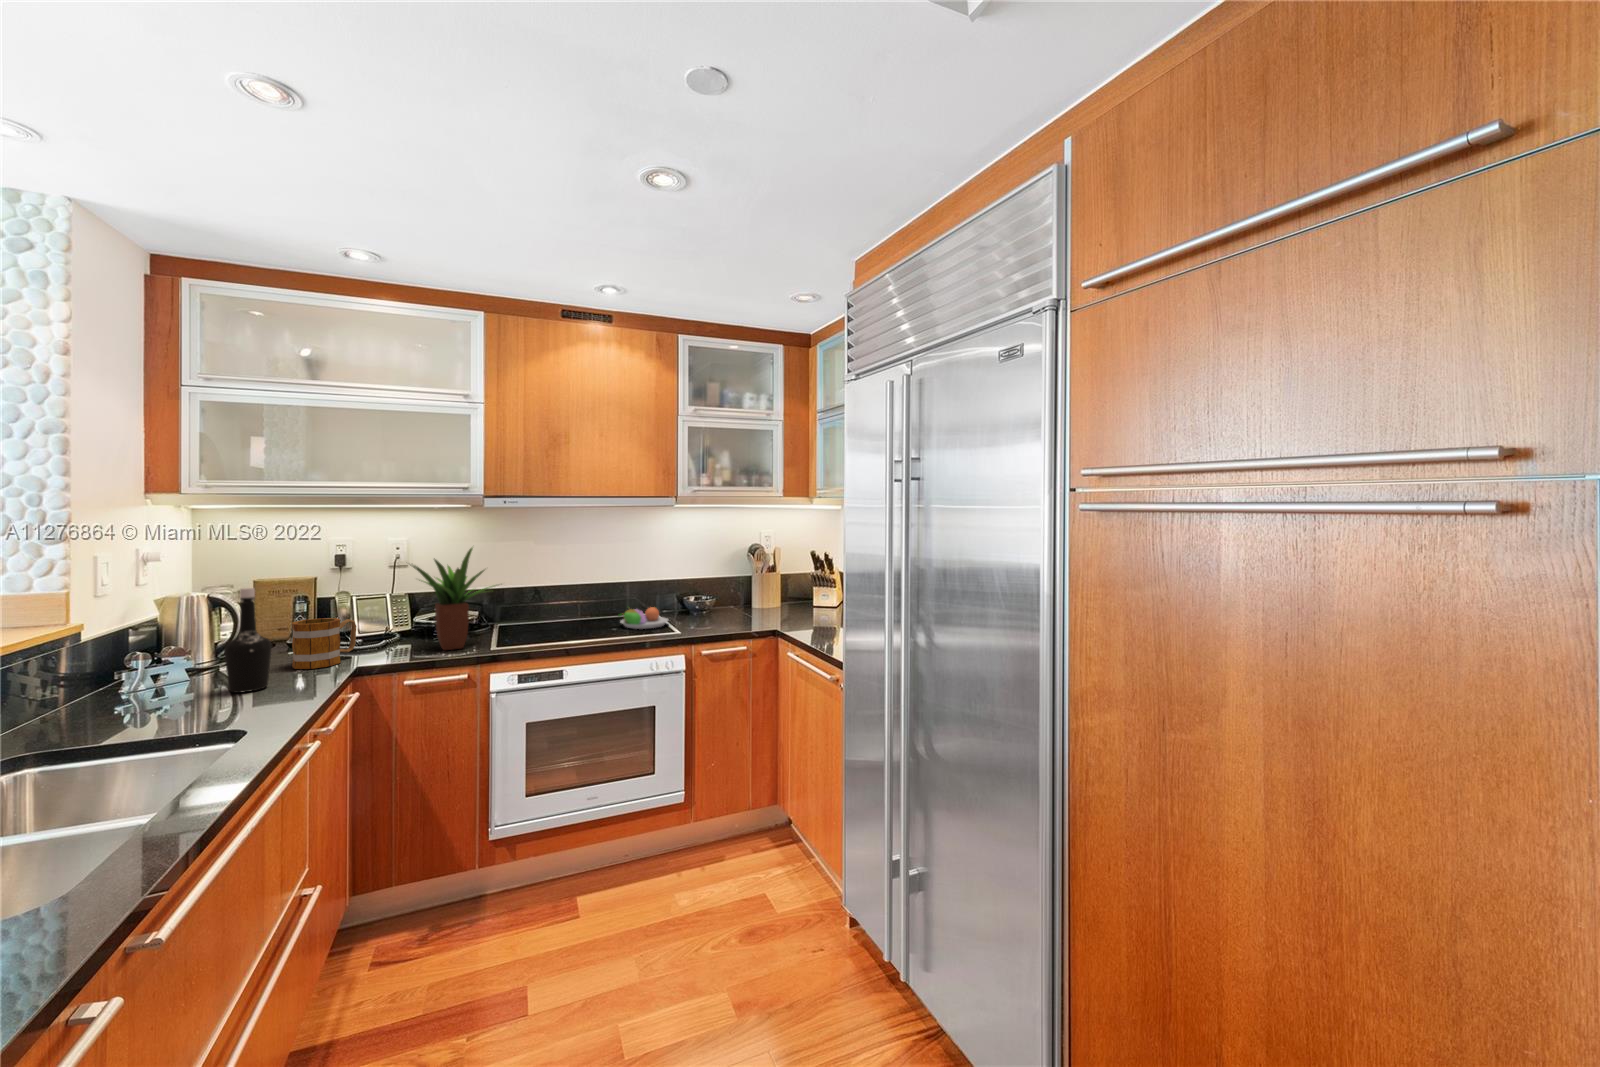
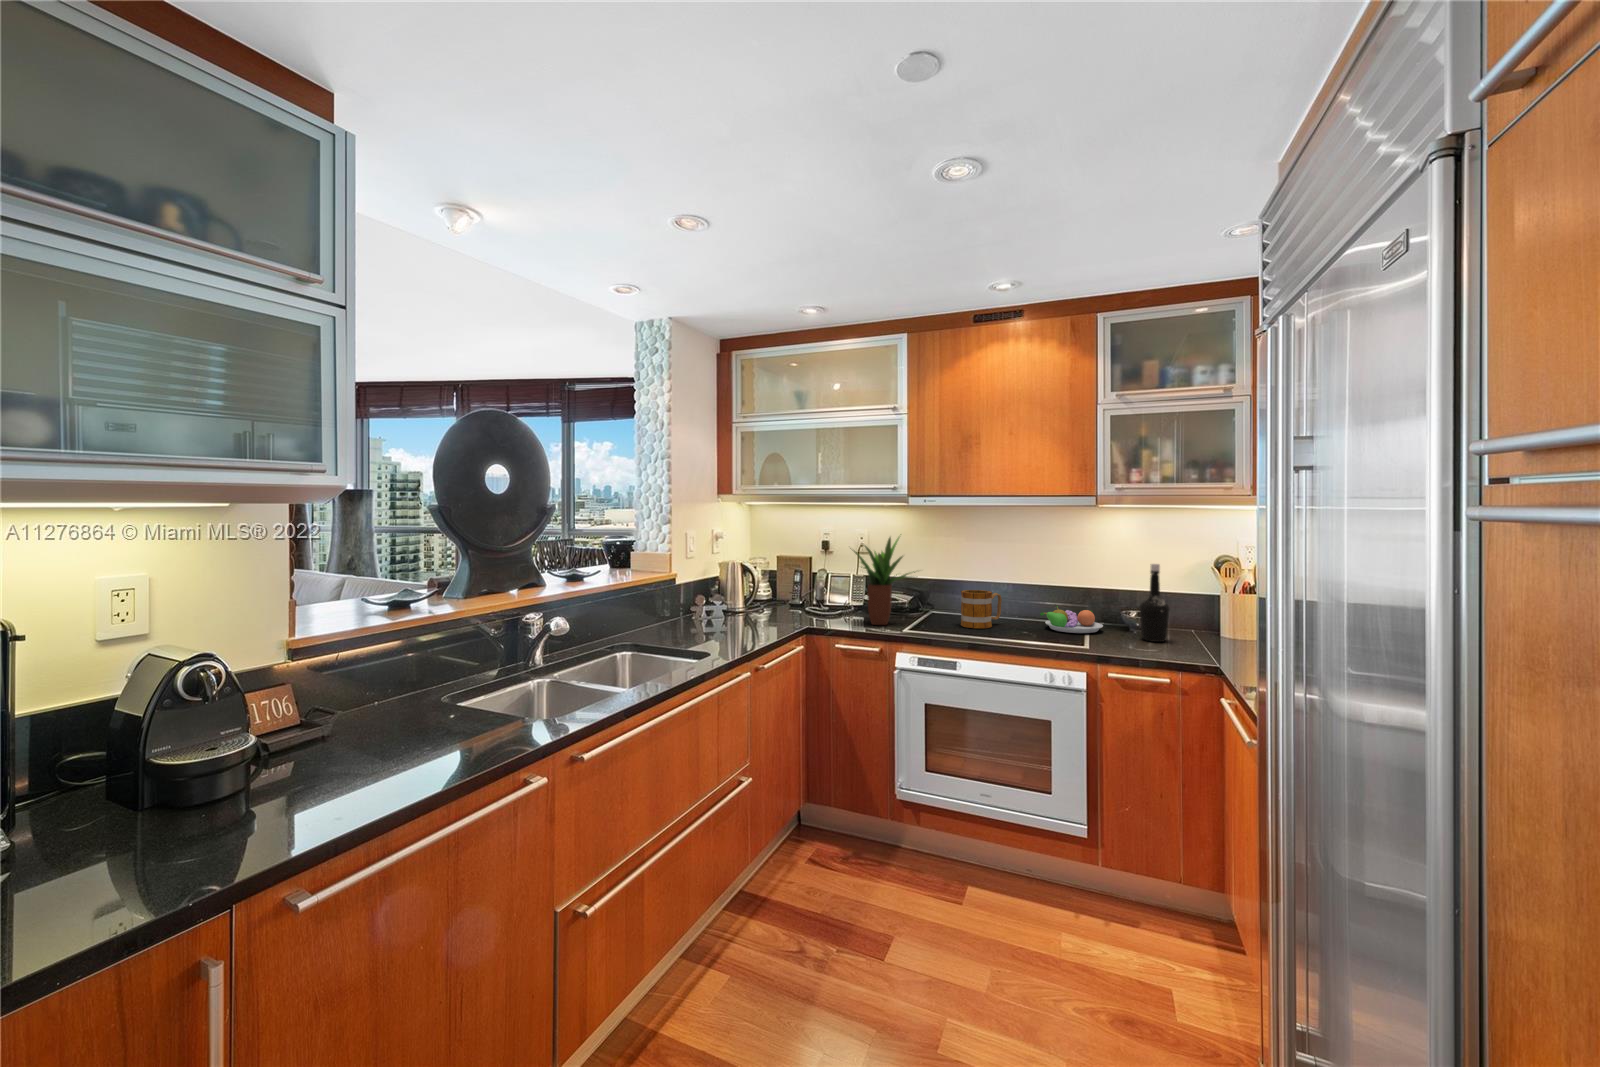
bottle: present [224,588,272,693] -> present [1140,564,1169,642]
mug: present [292,618,356,669] -> present [961,590,1002,628]

